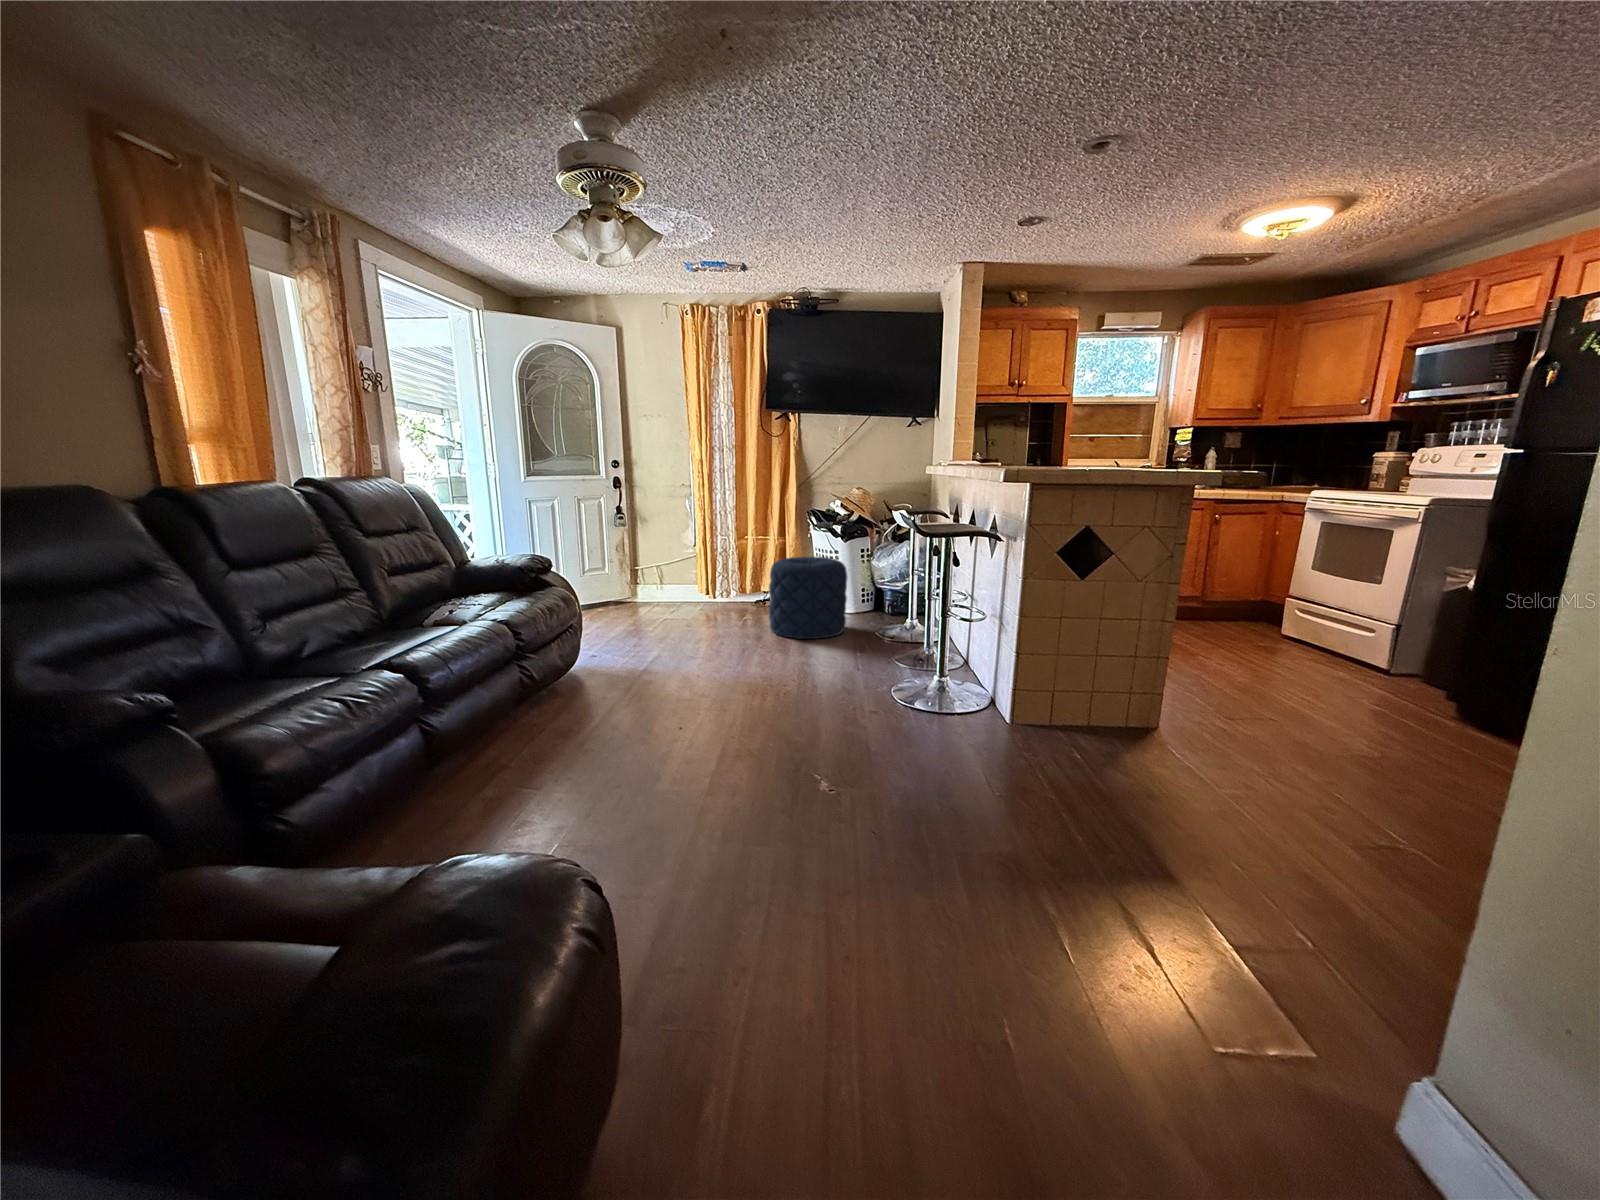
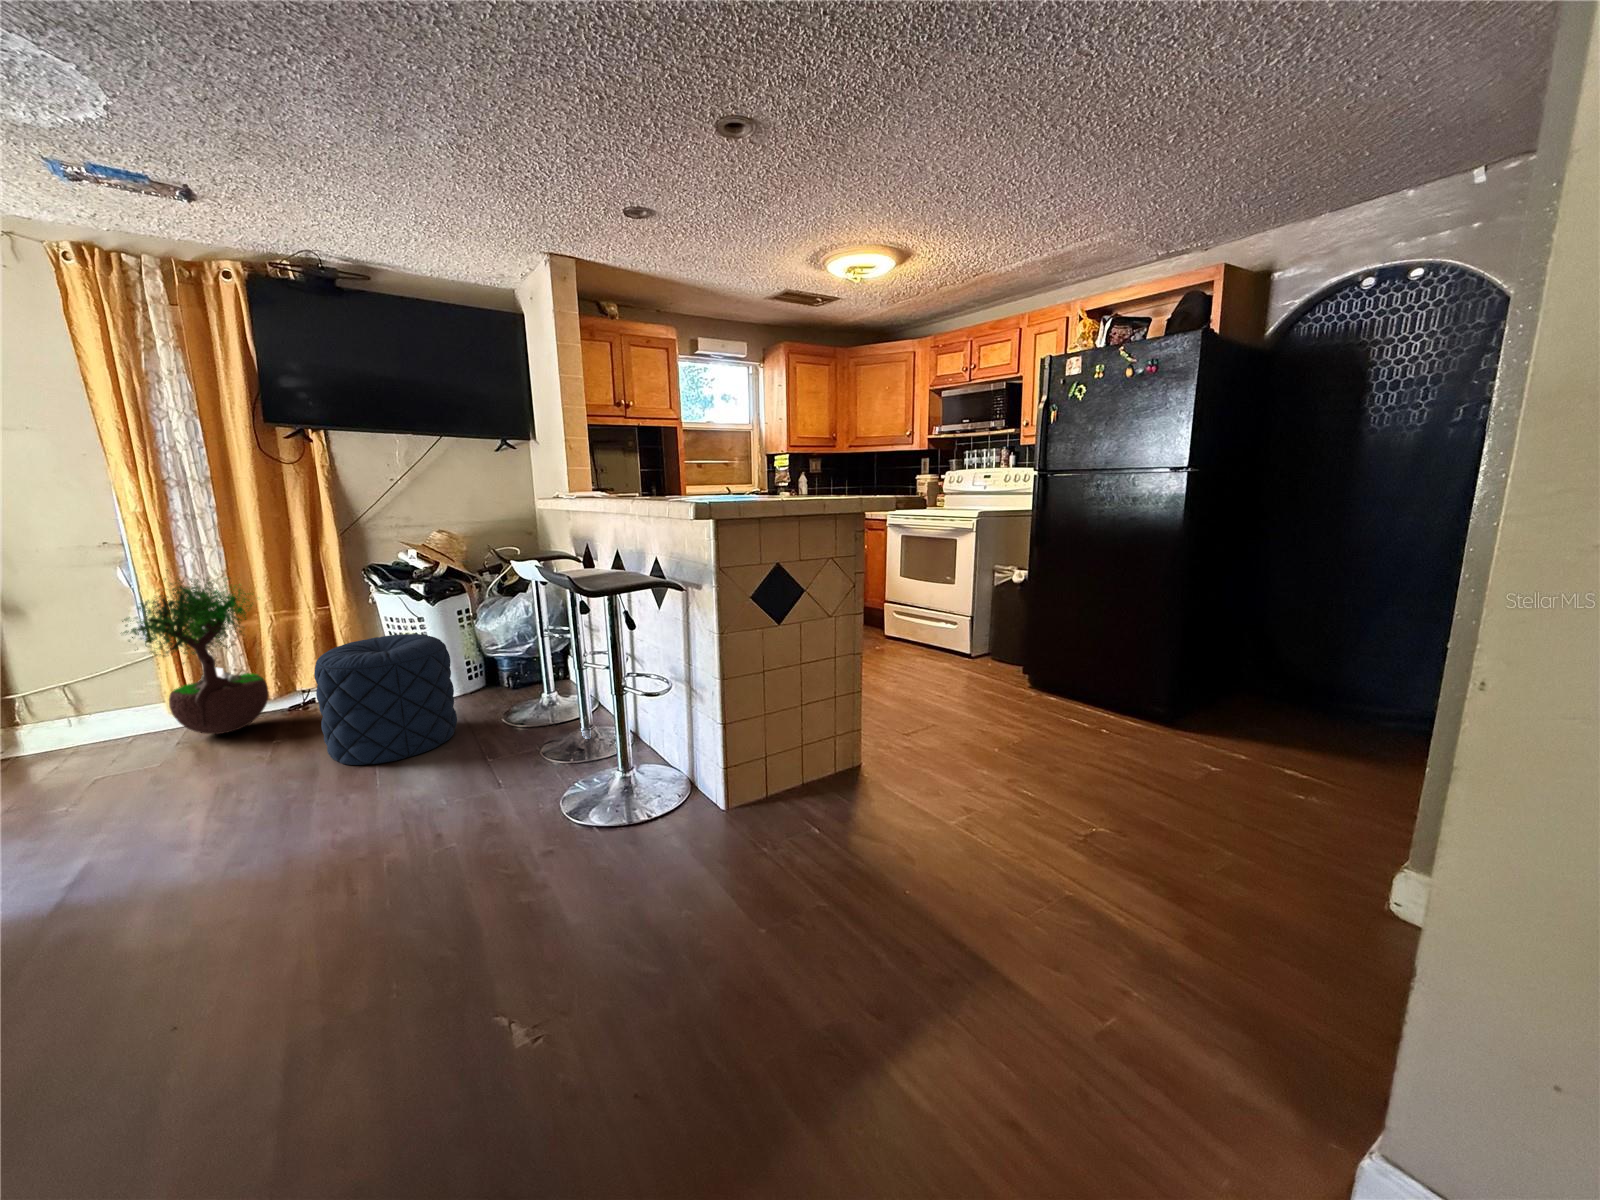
potted tree: none [685,501,749,608] -> present [122,570,268,734]

